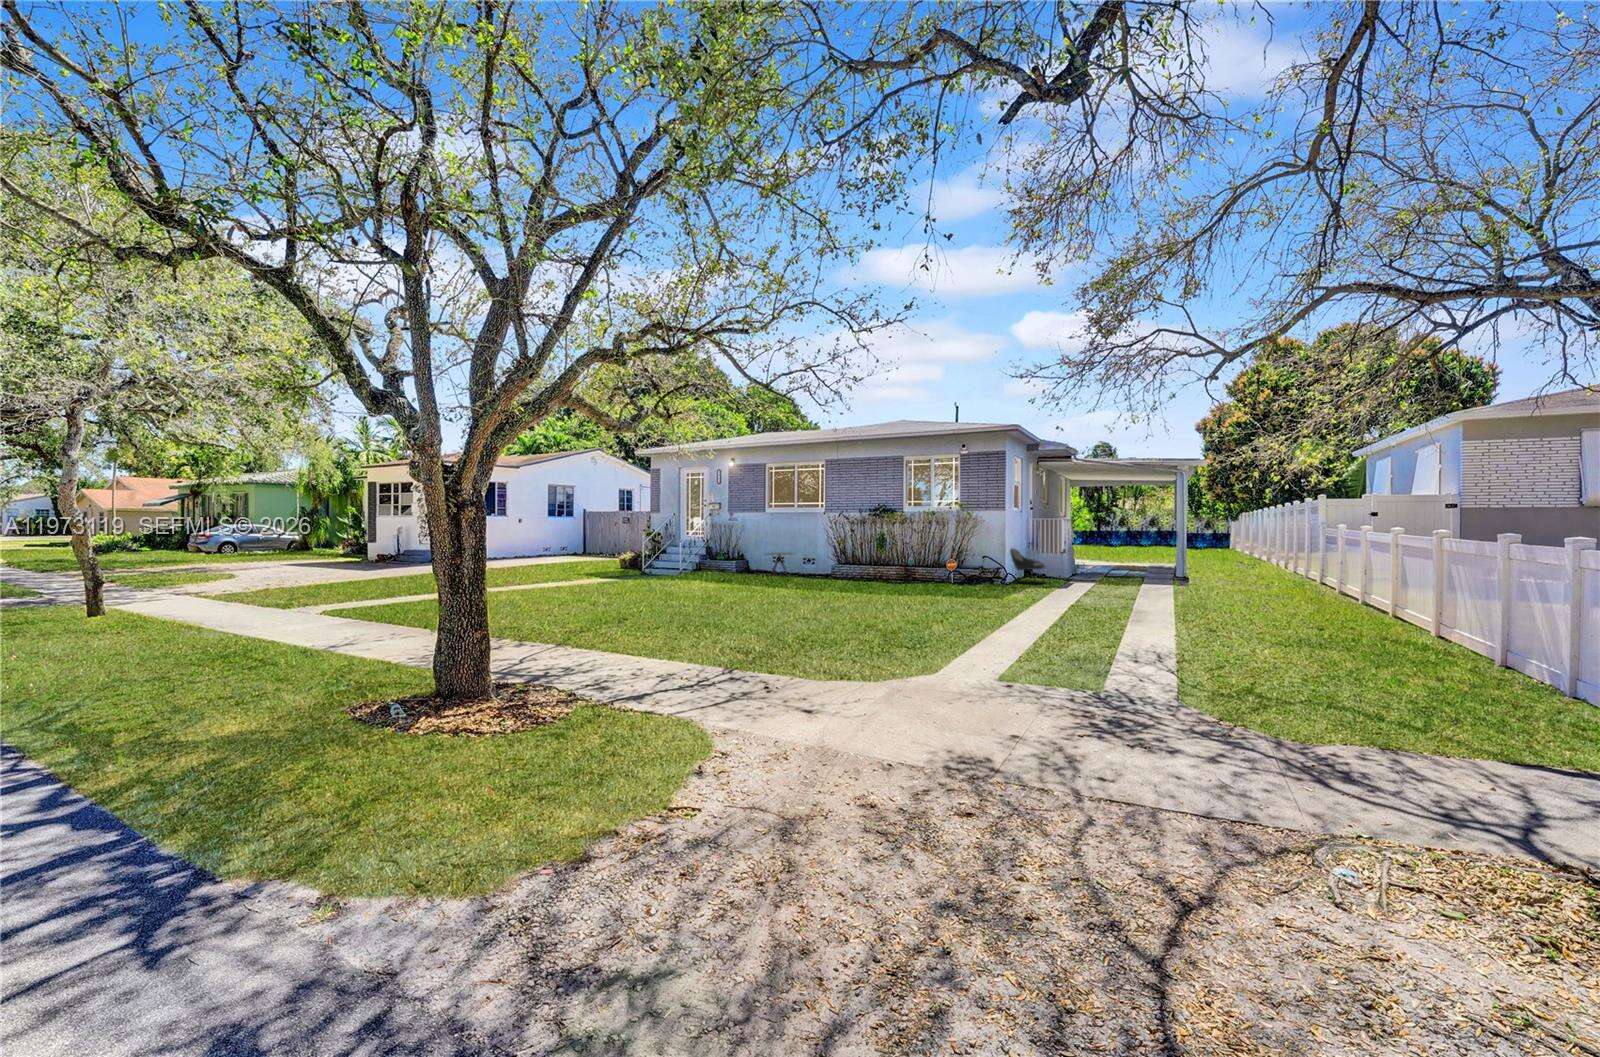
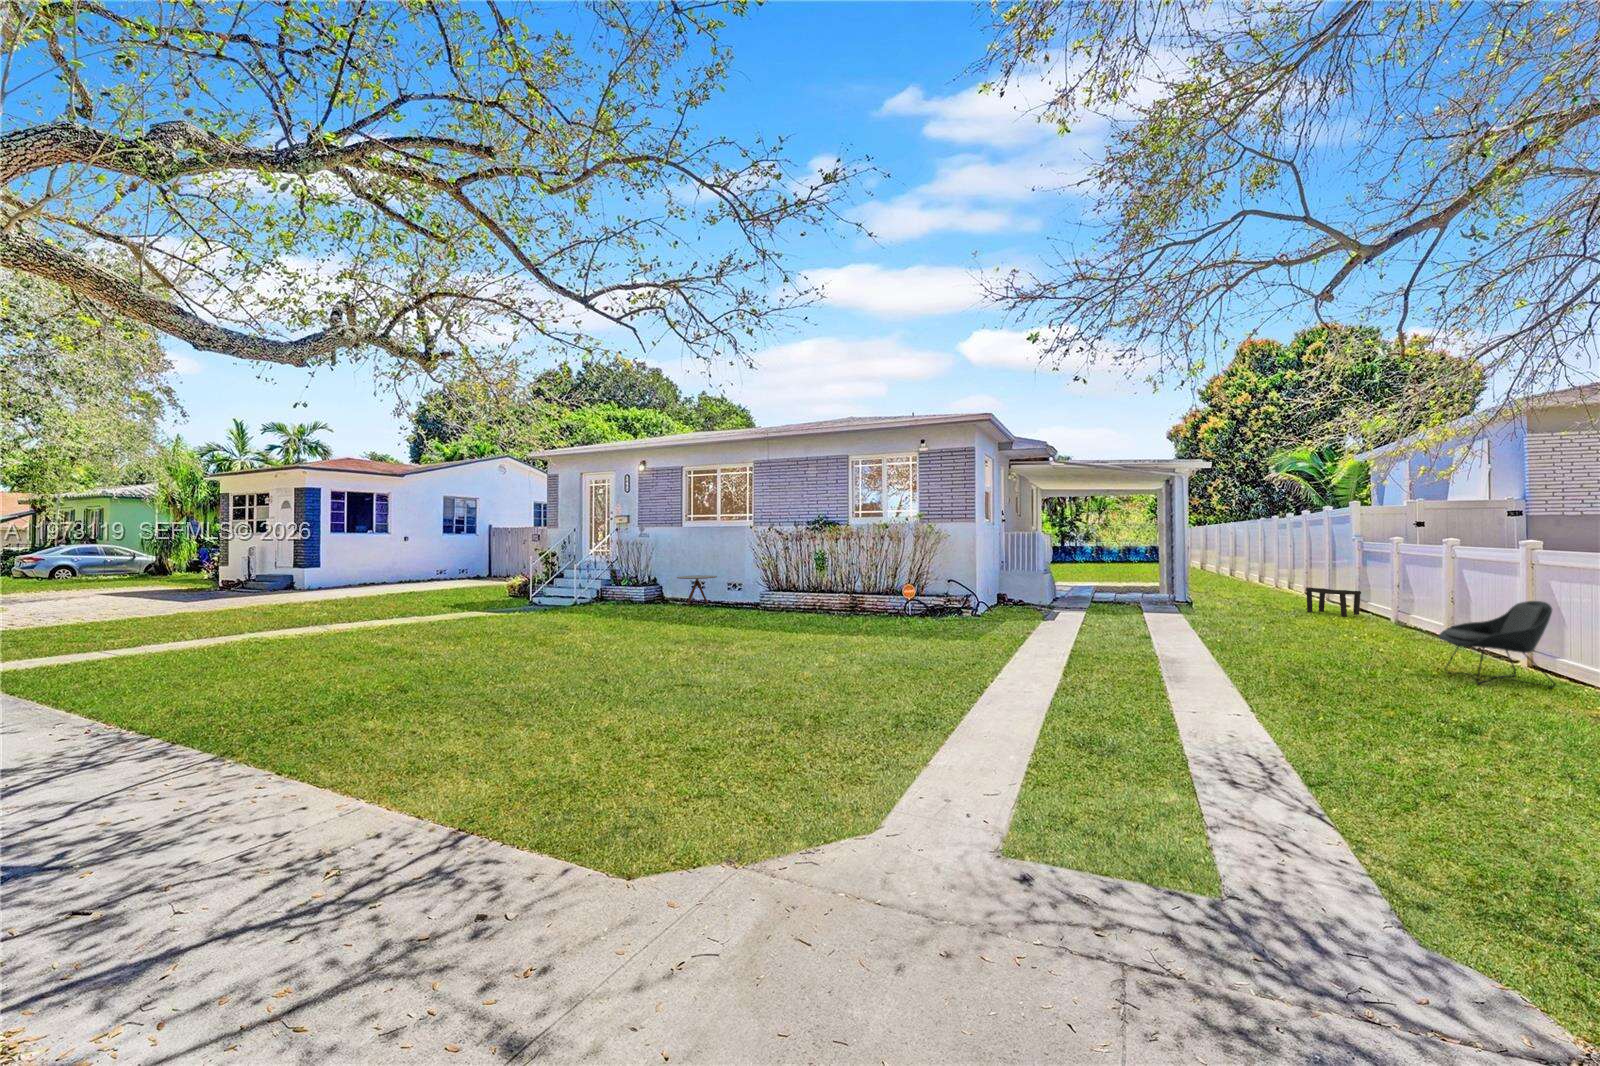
lounge chair: present [1010,548,1045,583] -> present [1439,601,1555,689]
bench: none [1276,565,1317,588] -> present [1306,588,1361,617]

